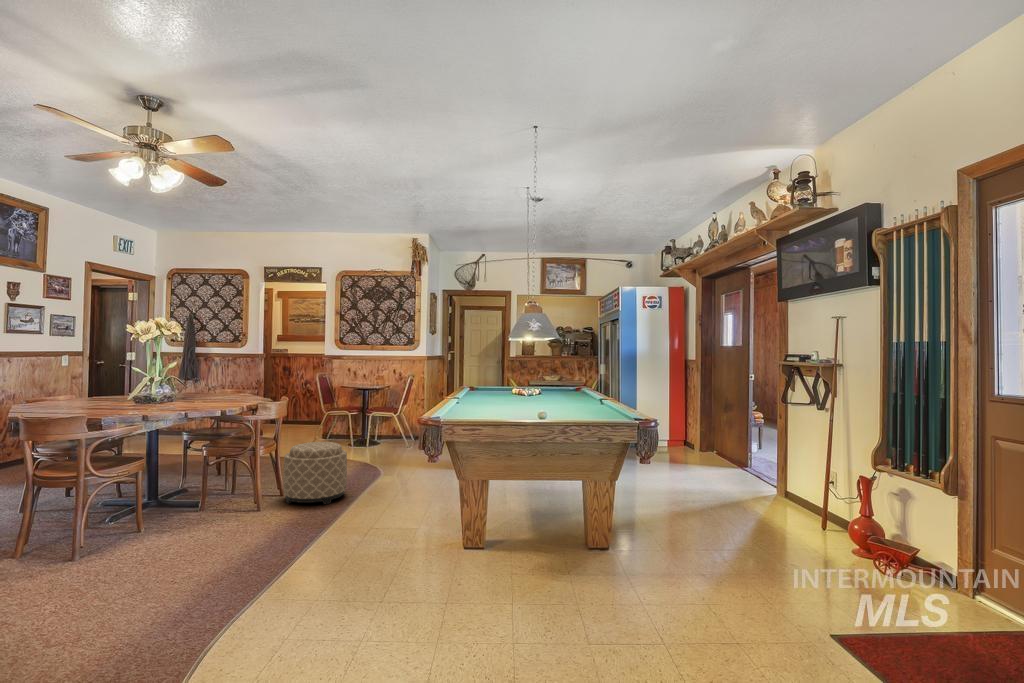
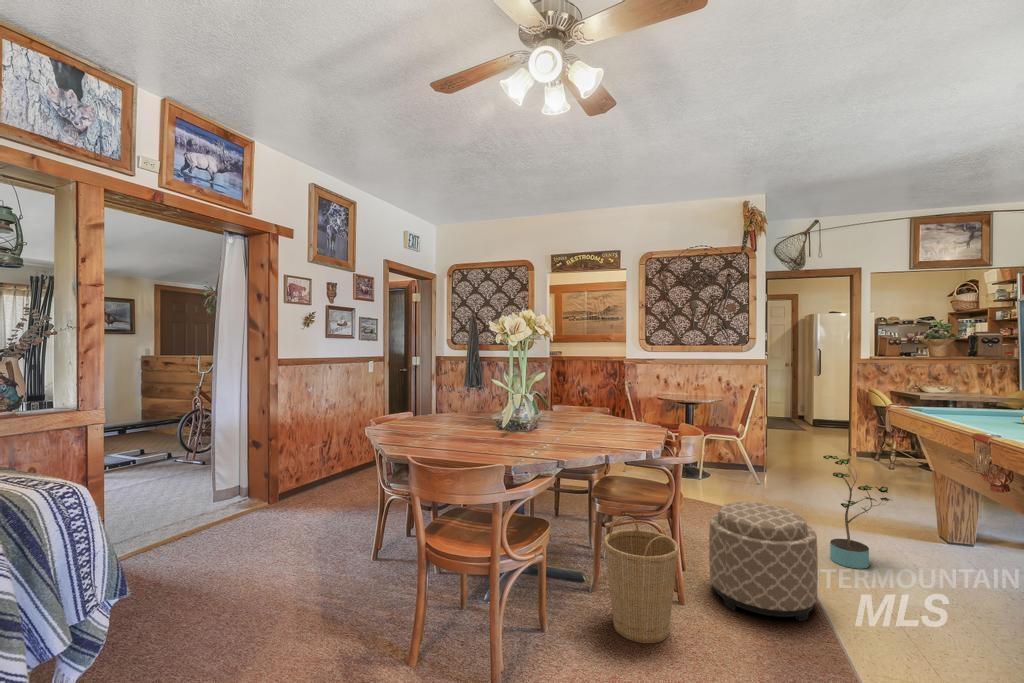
potted plant: none [385,414,423,482] -> present [823,455,890,569]
basket: none [190,450,242,521] -> present [604,516,679,643]

